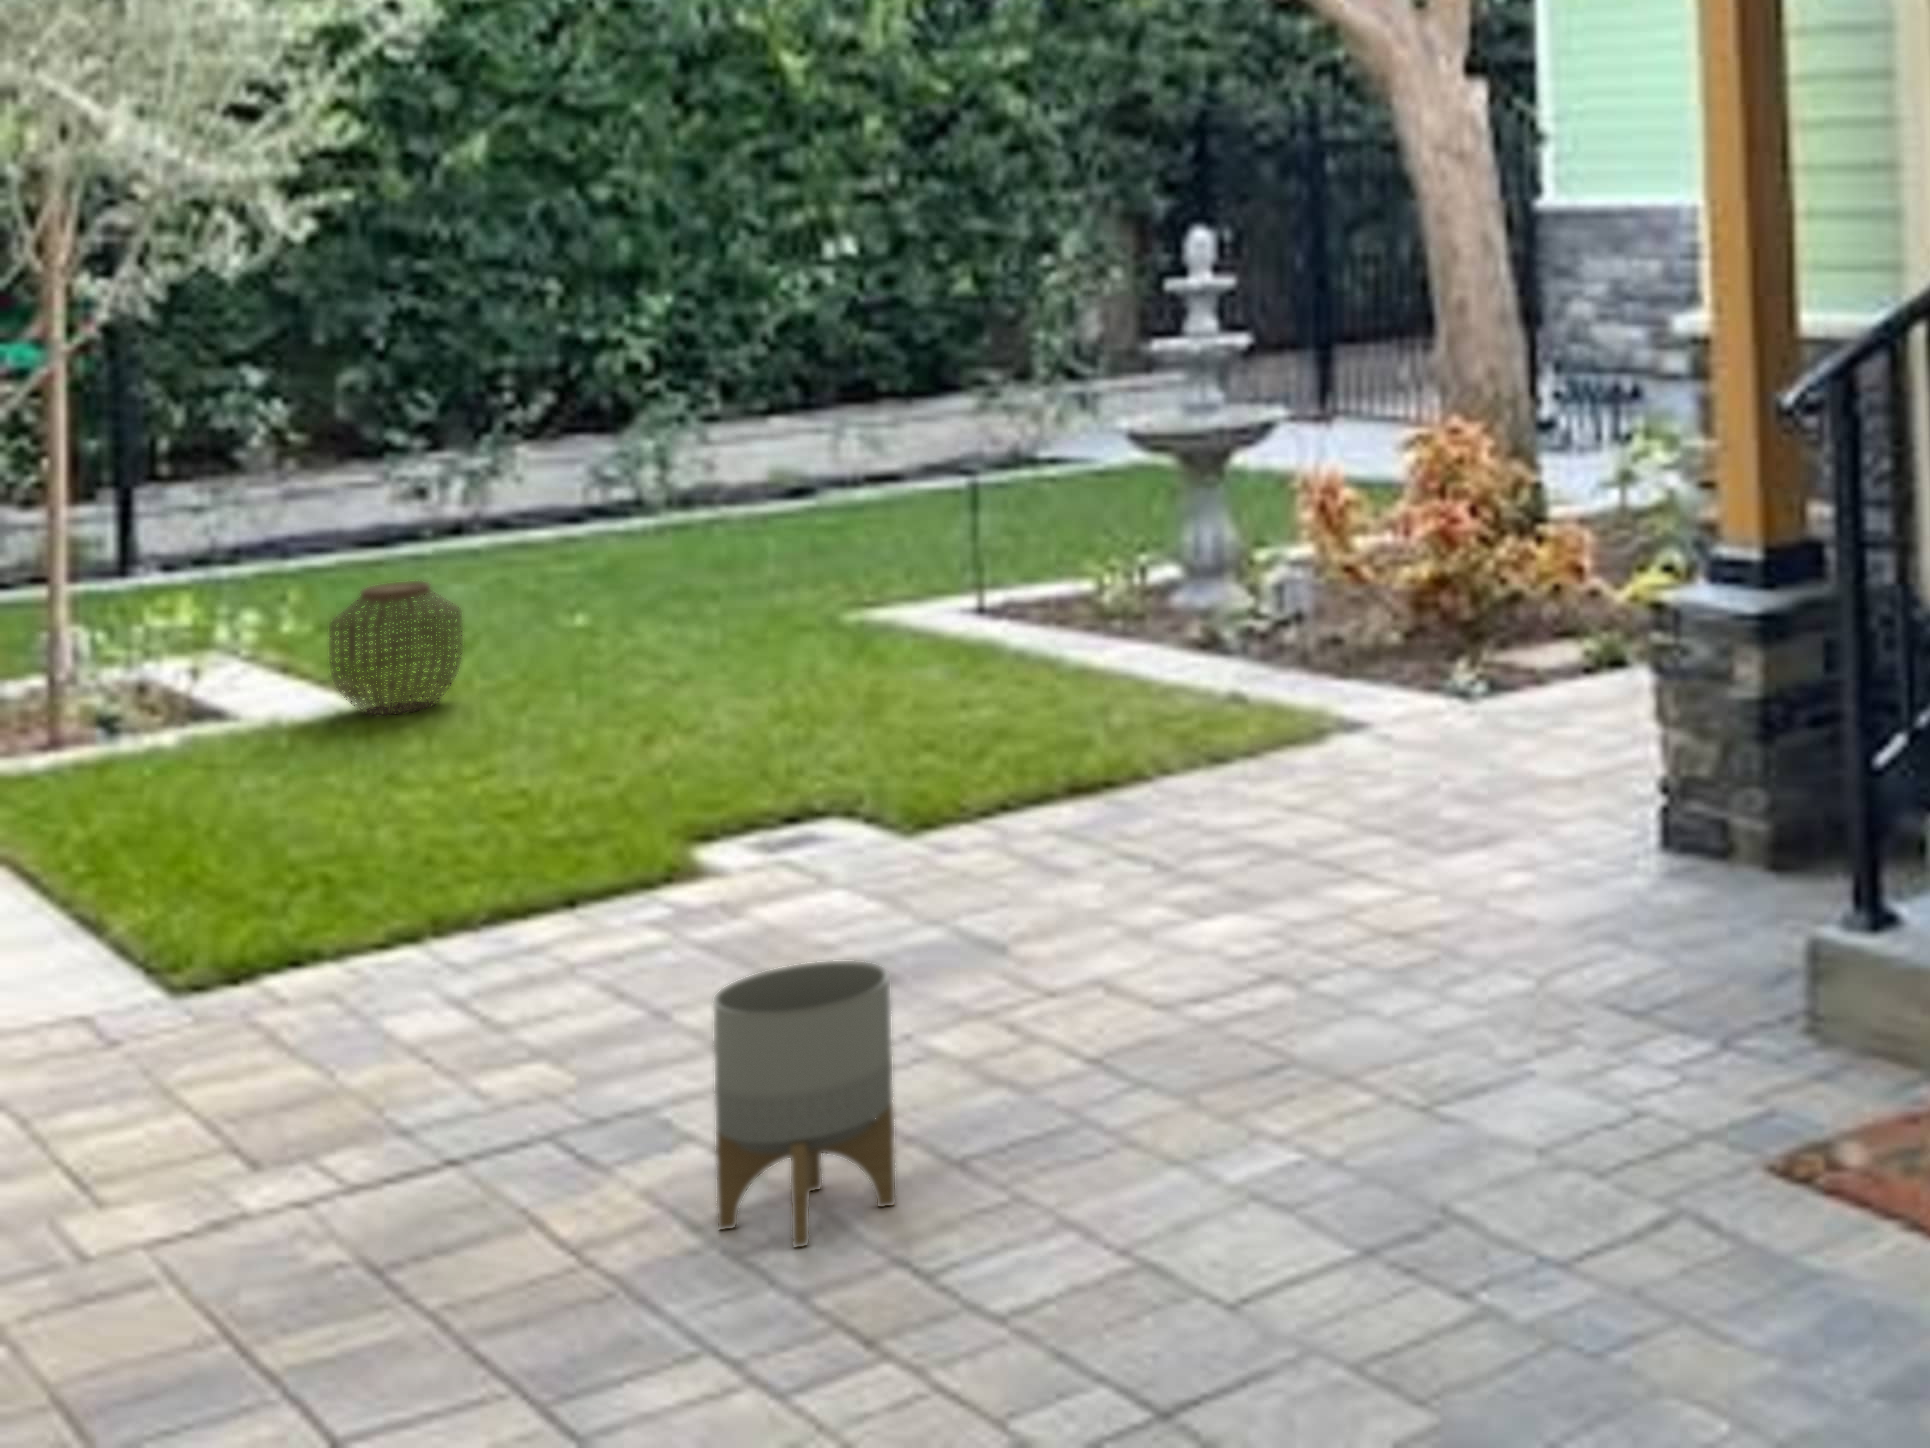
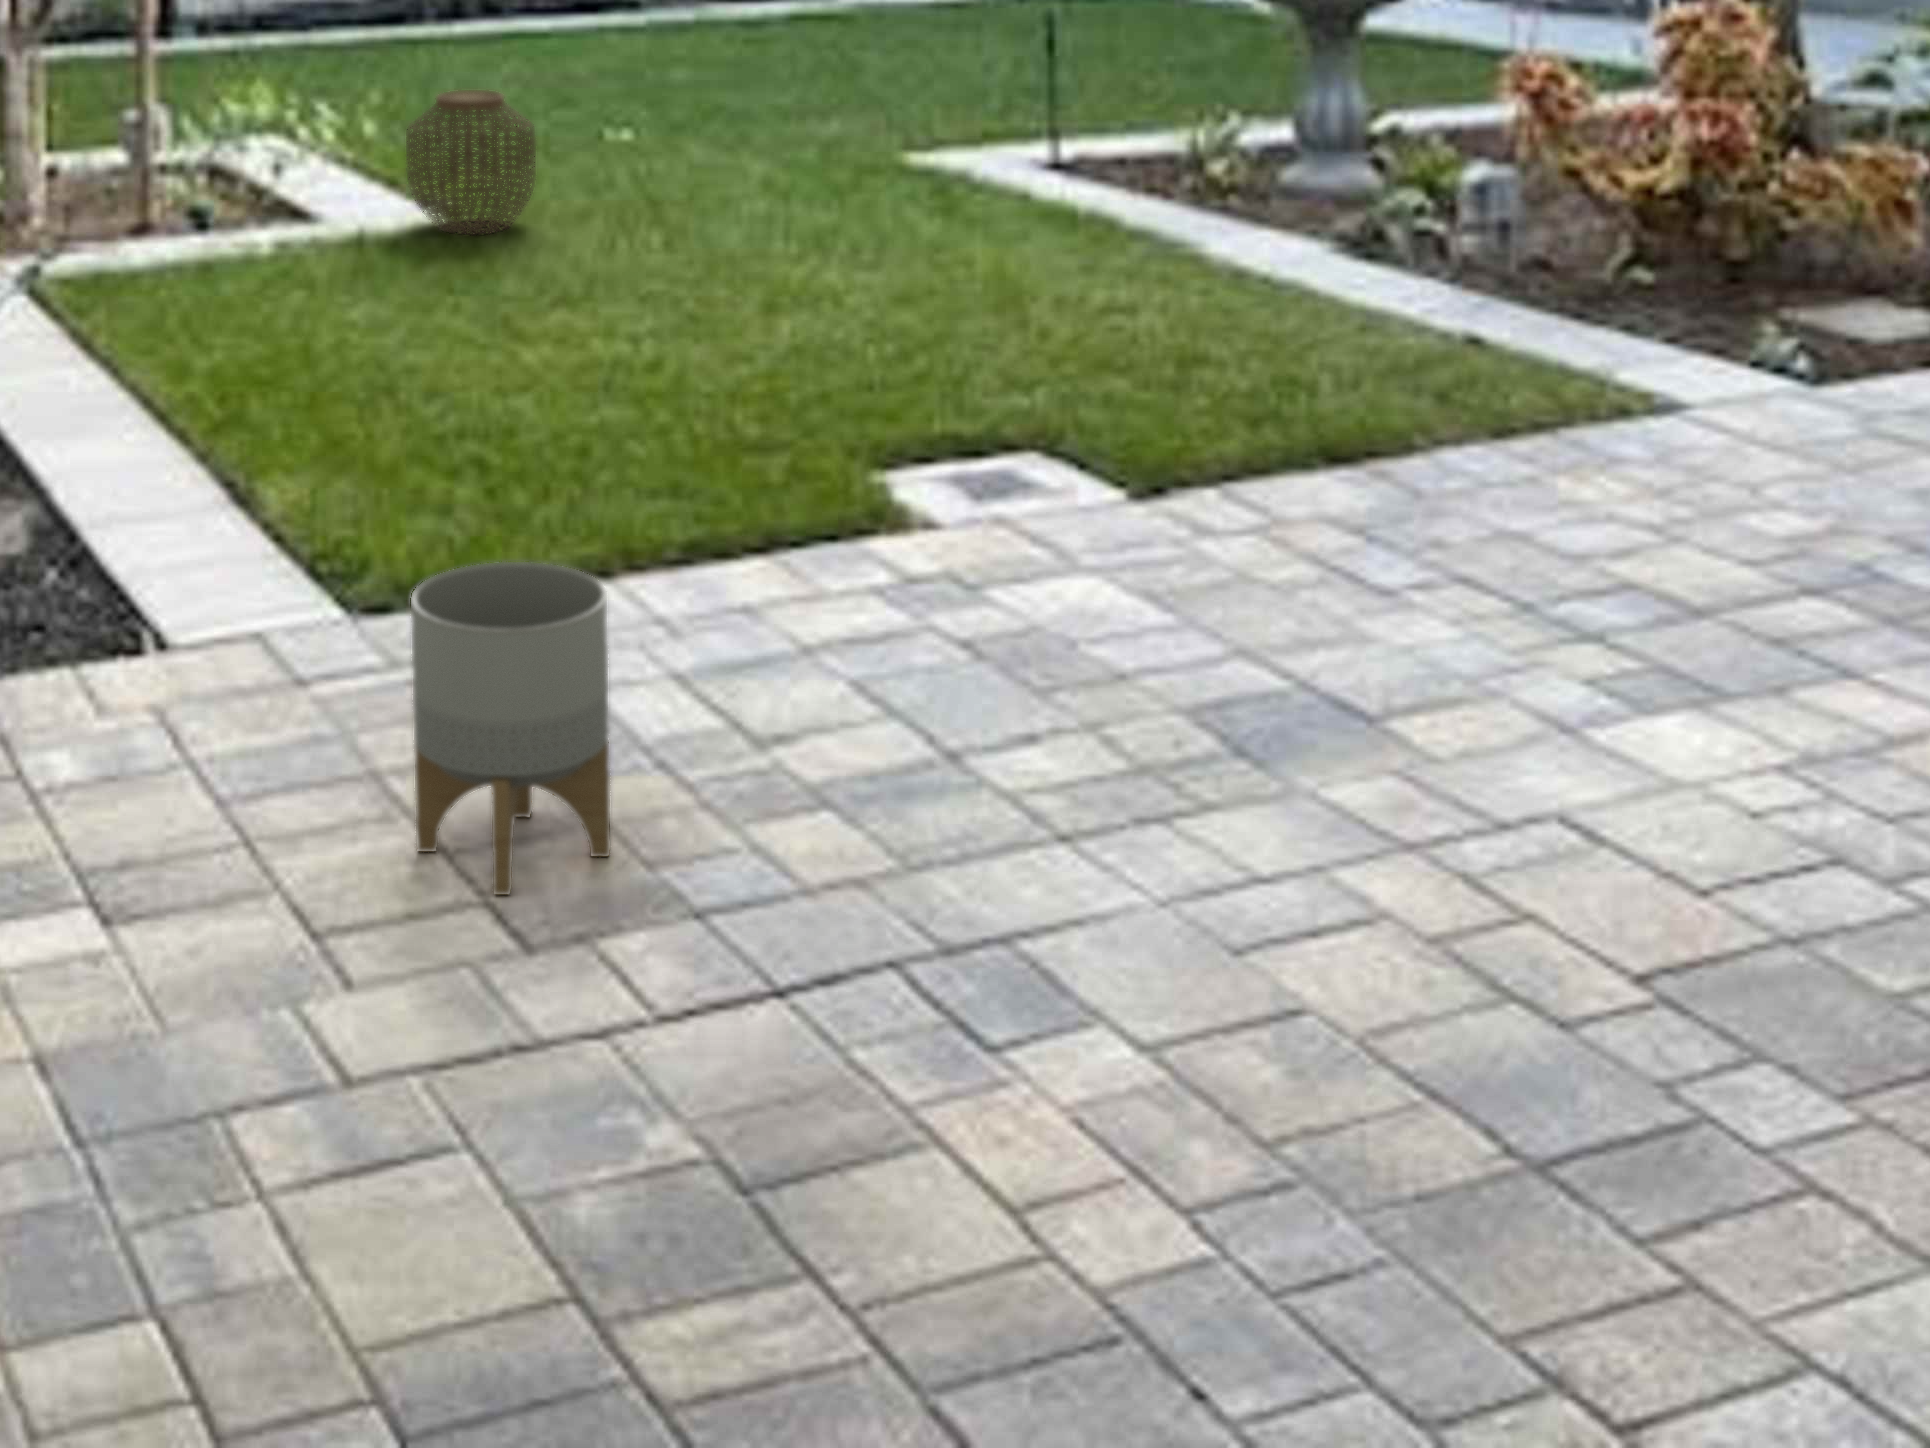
planter: present [713,961,895,1247] -> present [411,562,610,895]

